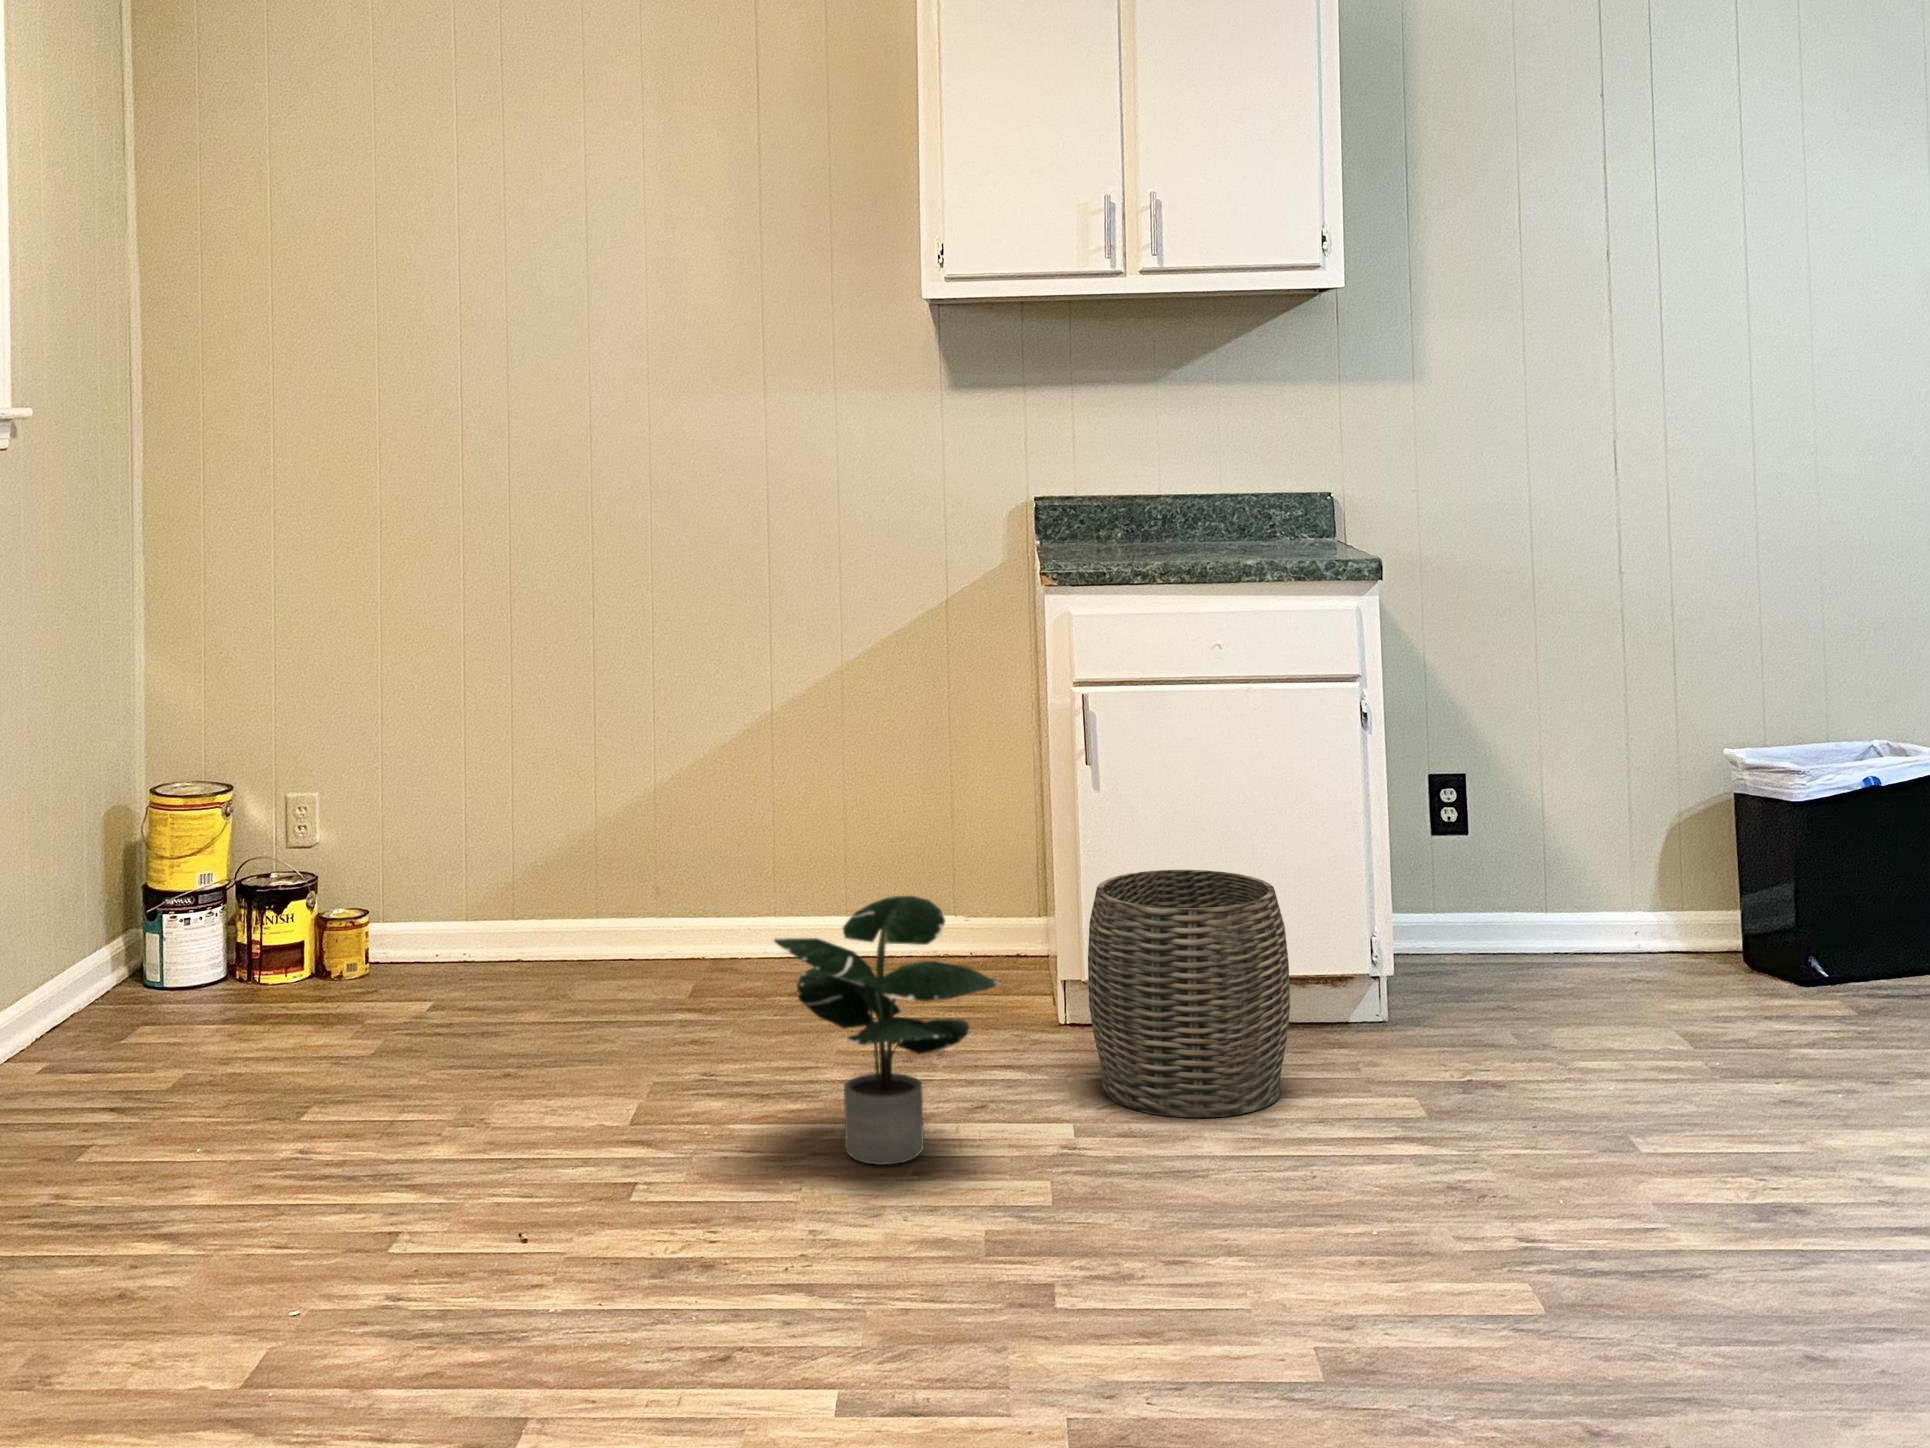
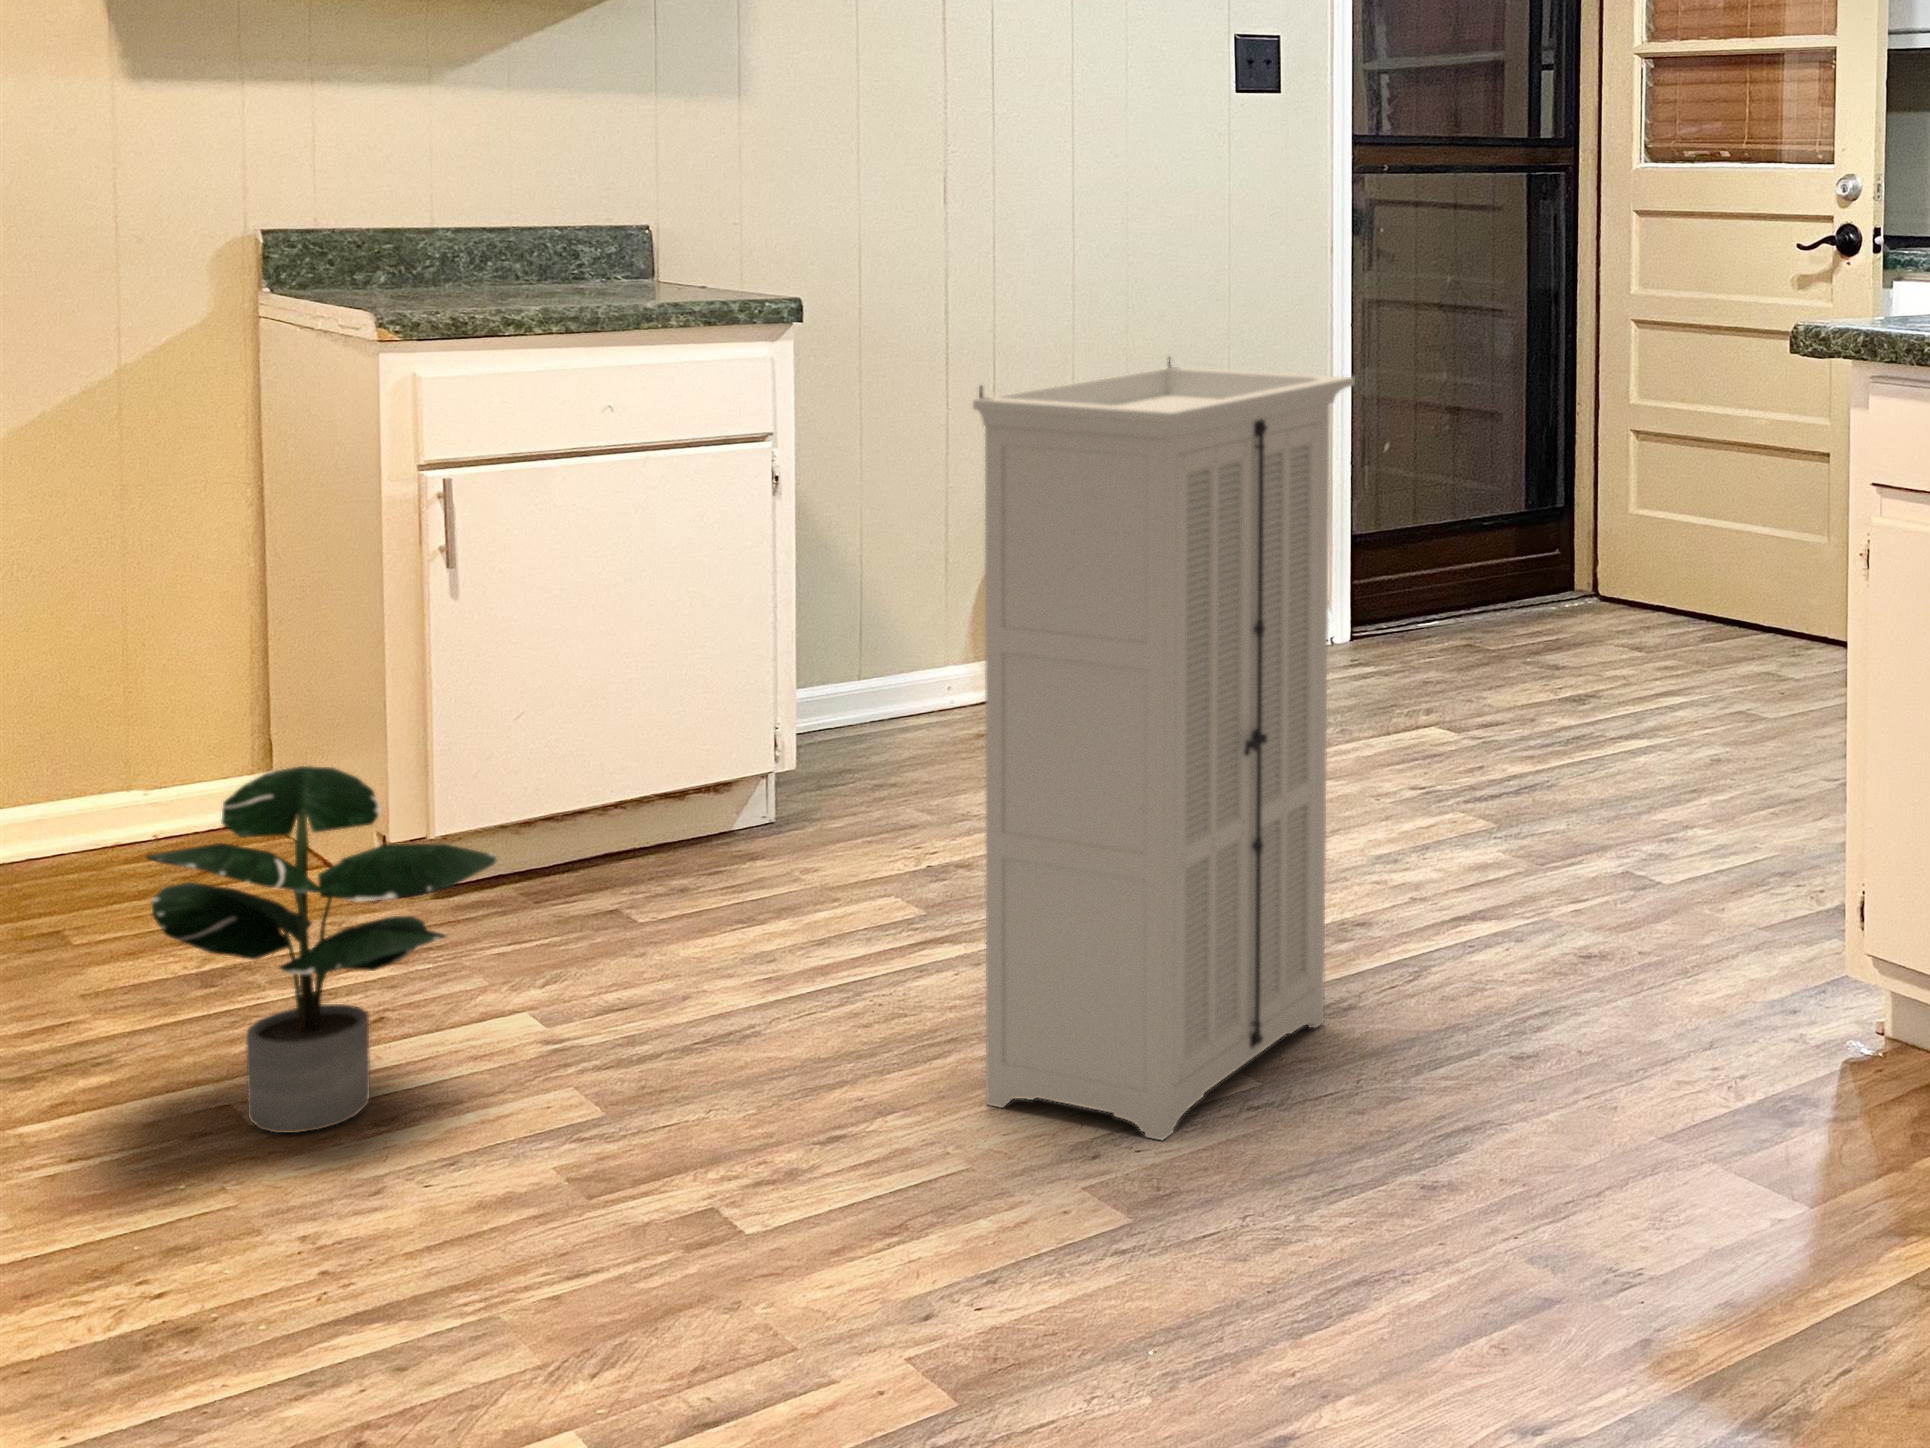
storage cabinet: none [1278,622,1676,1348] -> present [973,358,1355,1141]
woven basket: present [1088,870,1290,1117] -> none [500,680,762,983]

